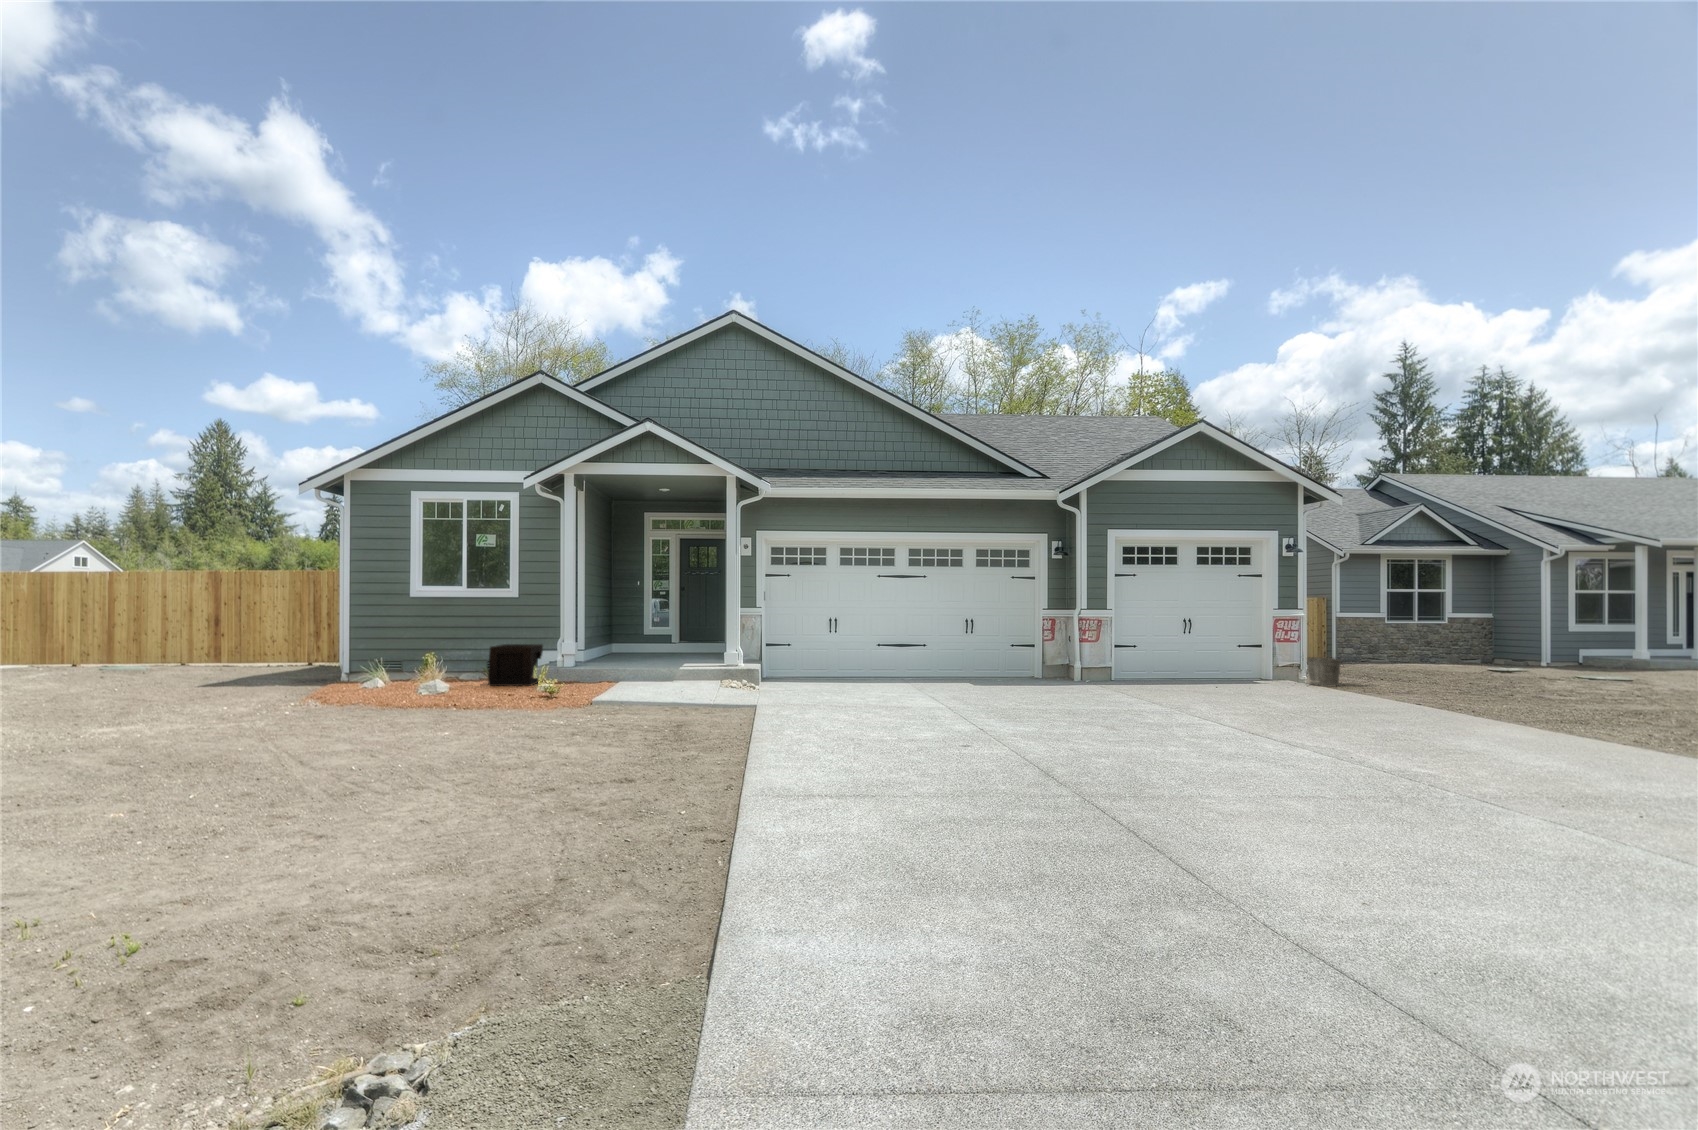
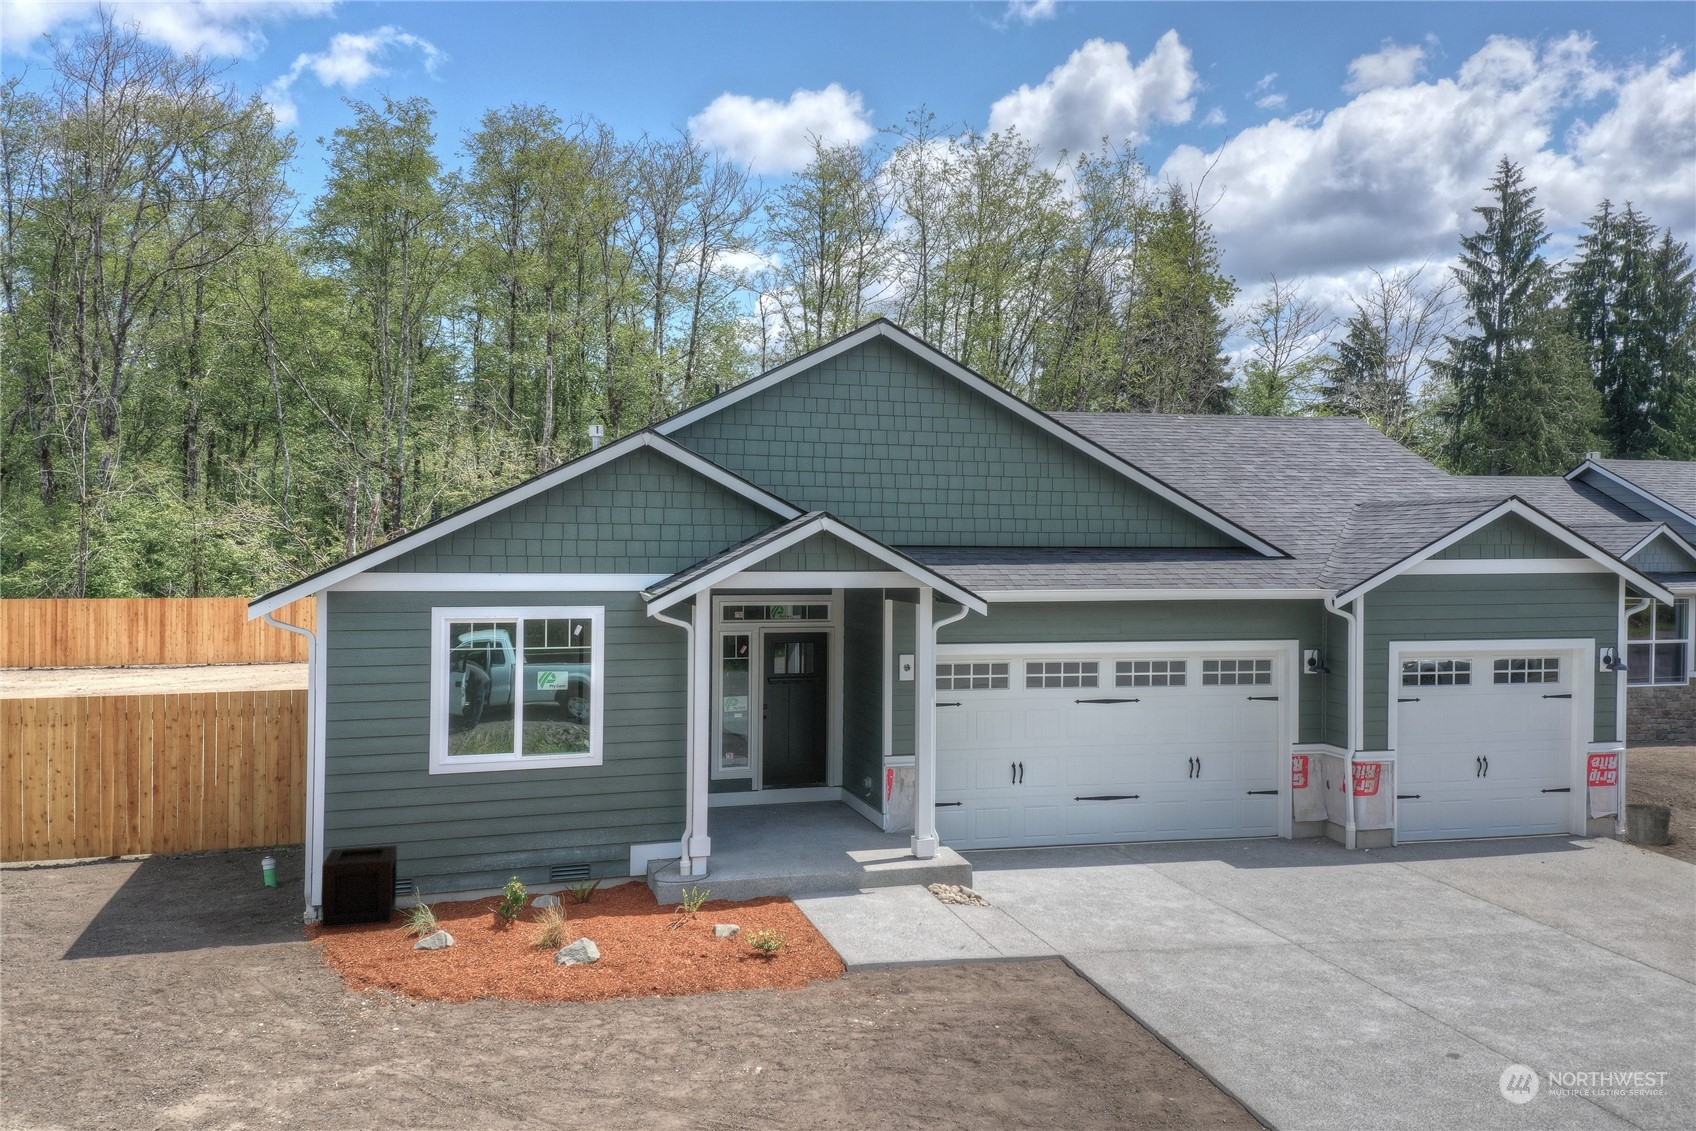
wooden crate: present [488,644,543,686] -> present [321,846,397,928]

